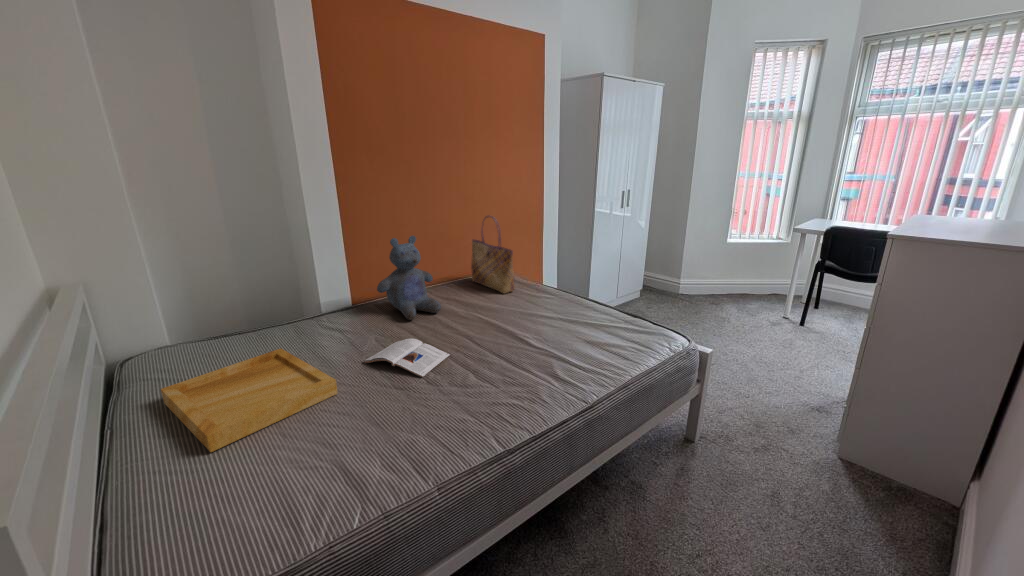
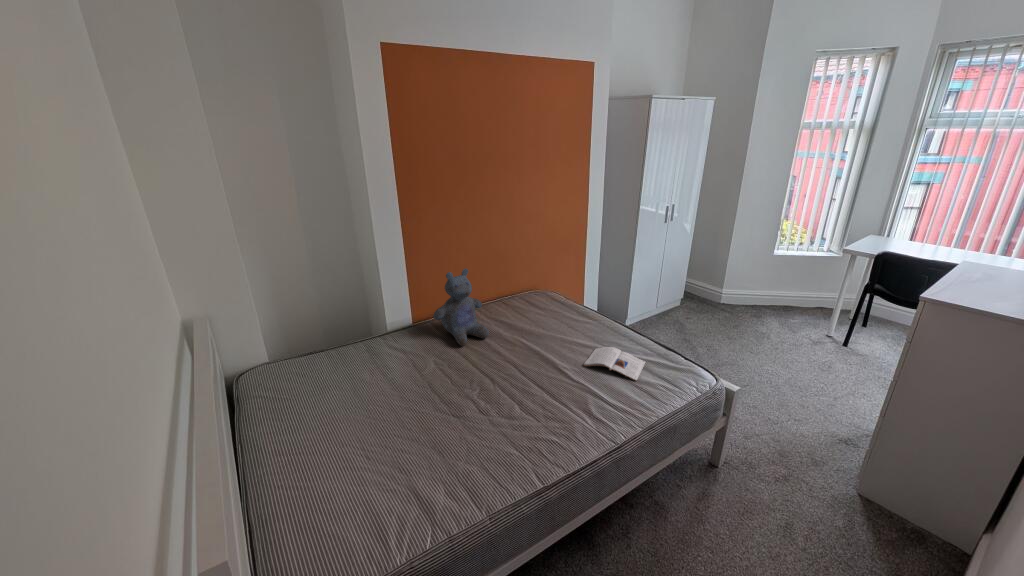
tote bag: present [471,216,515,293] -> none [516,245,556,317]
magazine: present [365,338,450,377] -> present [584,347,645,380]
tray: present [161,349,337,452] -> none [269,375,405,473]

